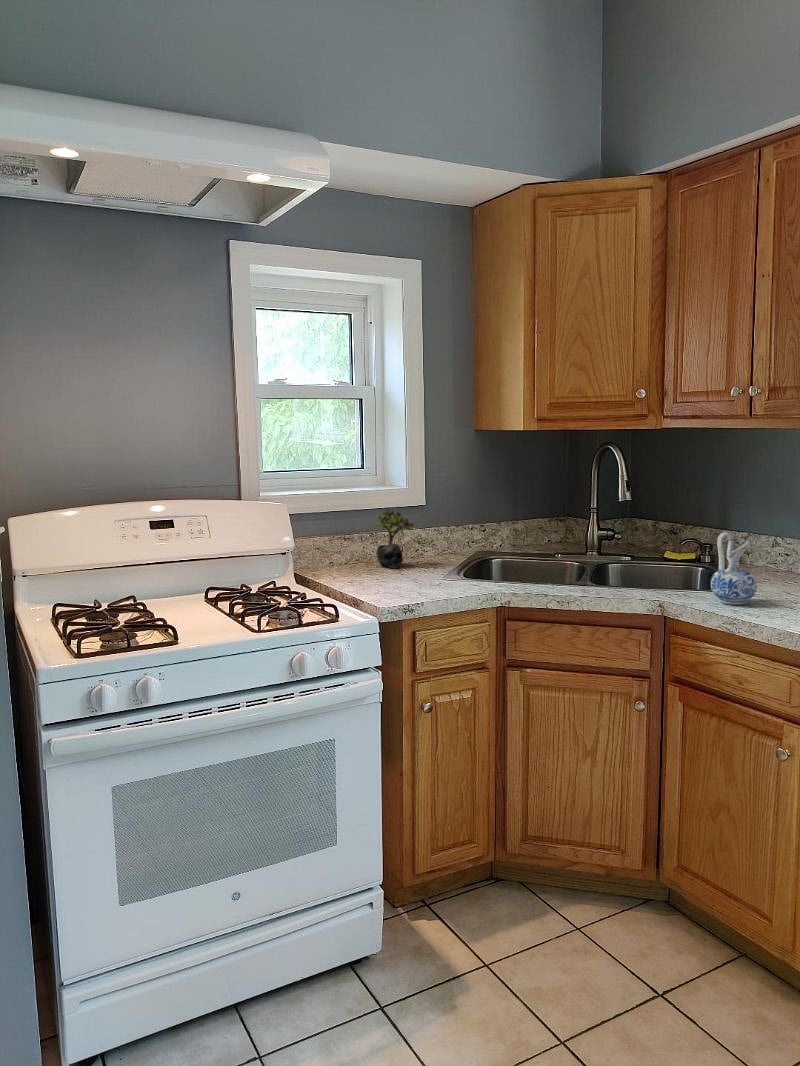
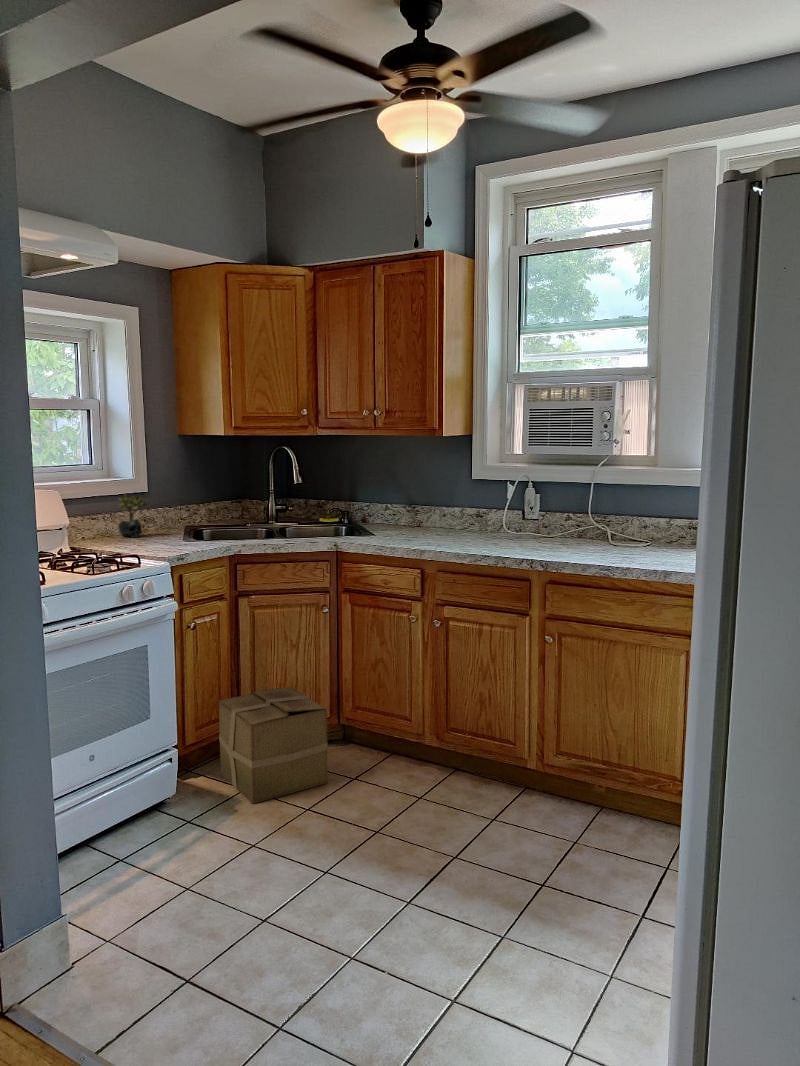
ceramic pitcher: present [710,532,757,605] -> none [364,497,390,540]
cardboard box: none [459,815,610,1004] -> present [219,687,328,803]

